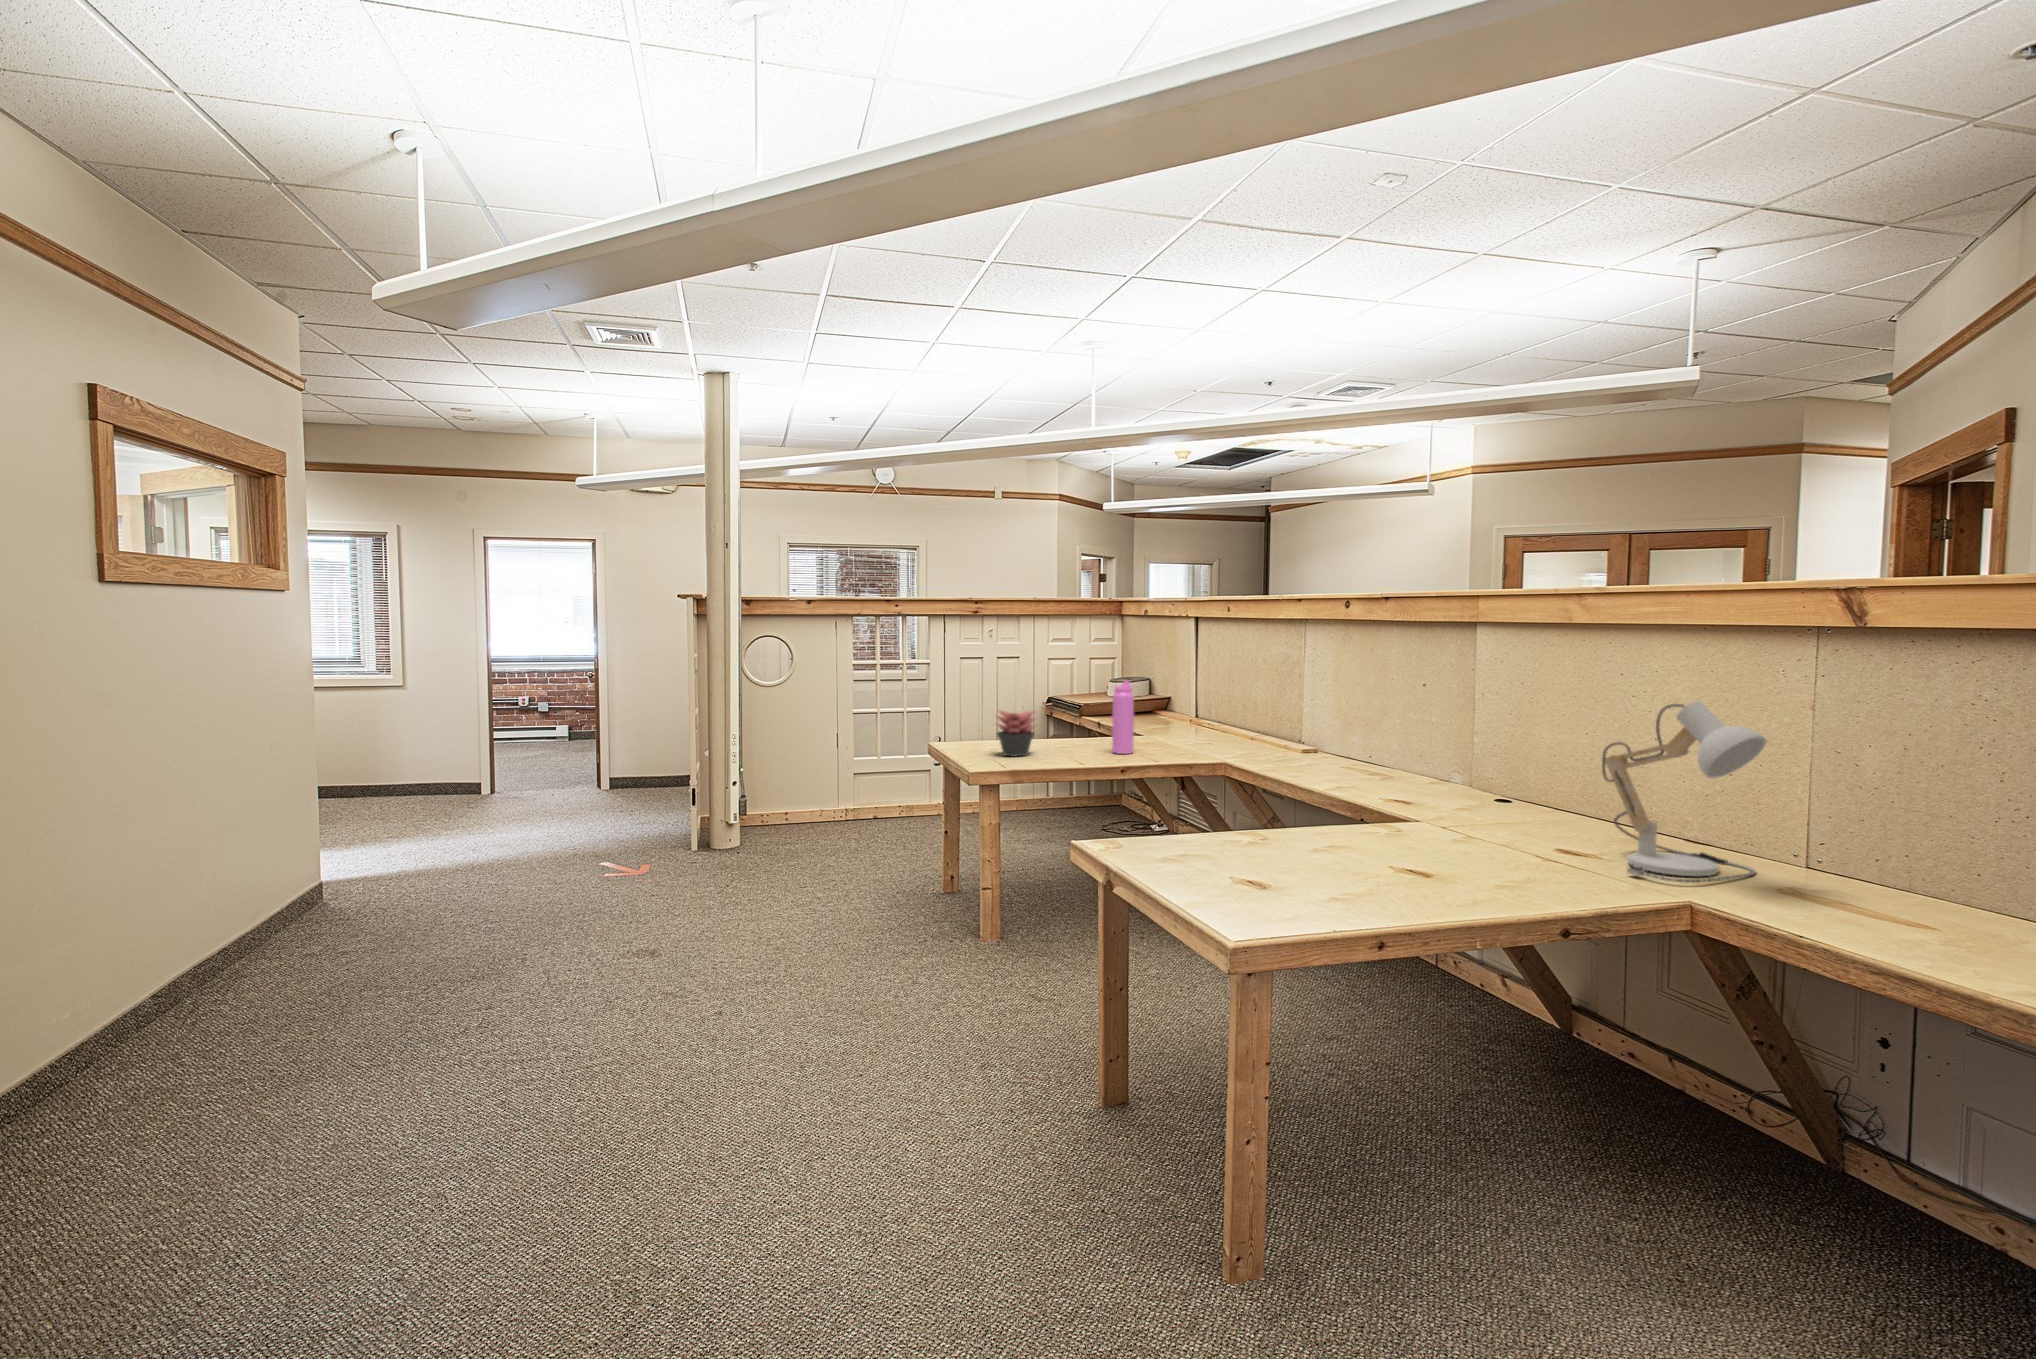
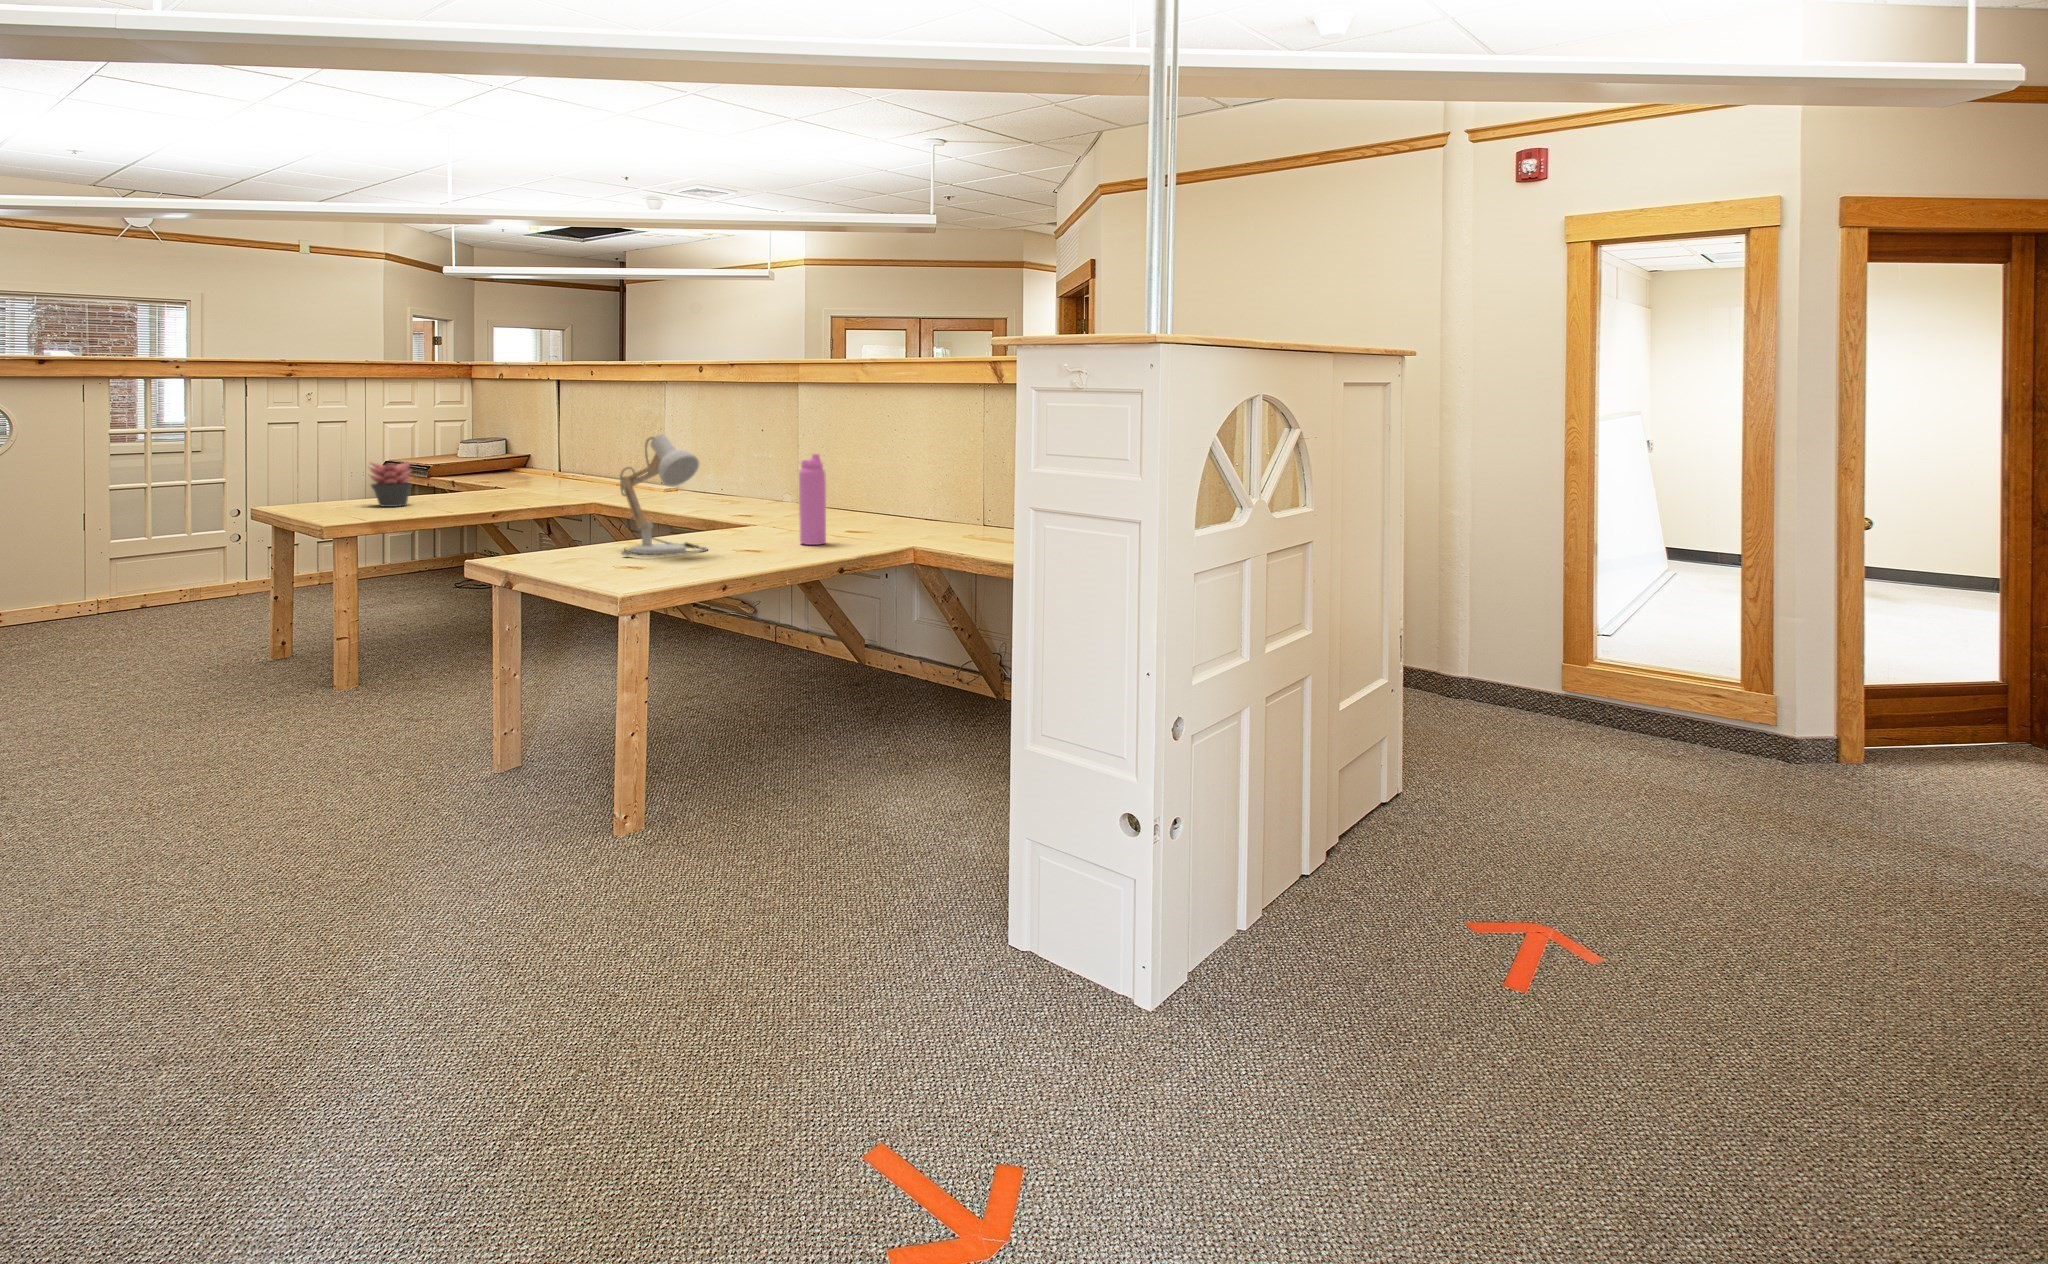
water bottle: present [1112,681,1134,754] -> present [799,454,826,545]
desk lamp: present [1602,701,1767,883] -> present [620,434,707,556]

